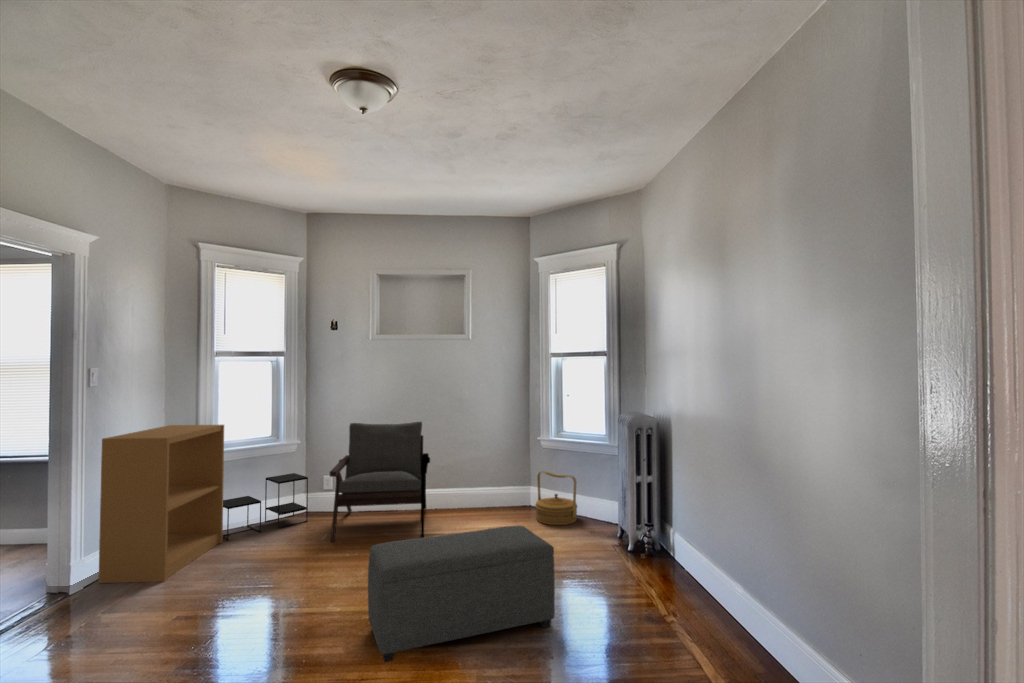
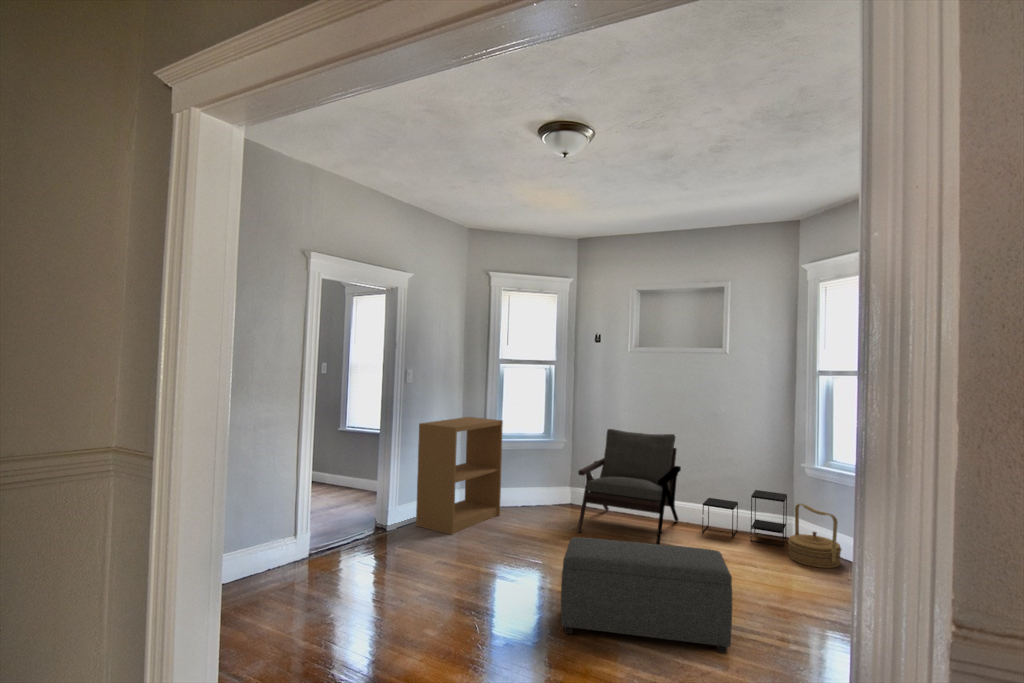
side table: present [223,473,308,540] -> present [702,490,787,547]

